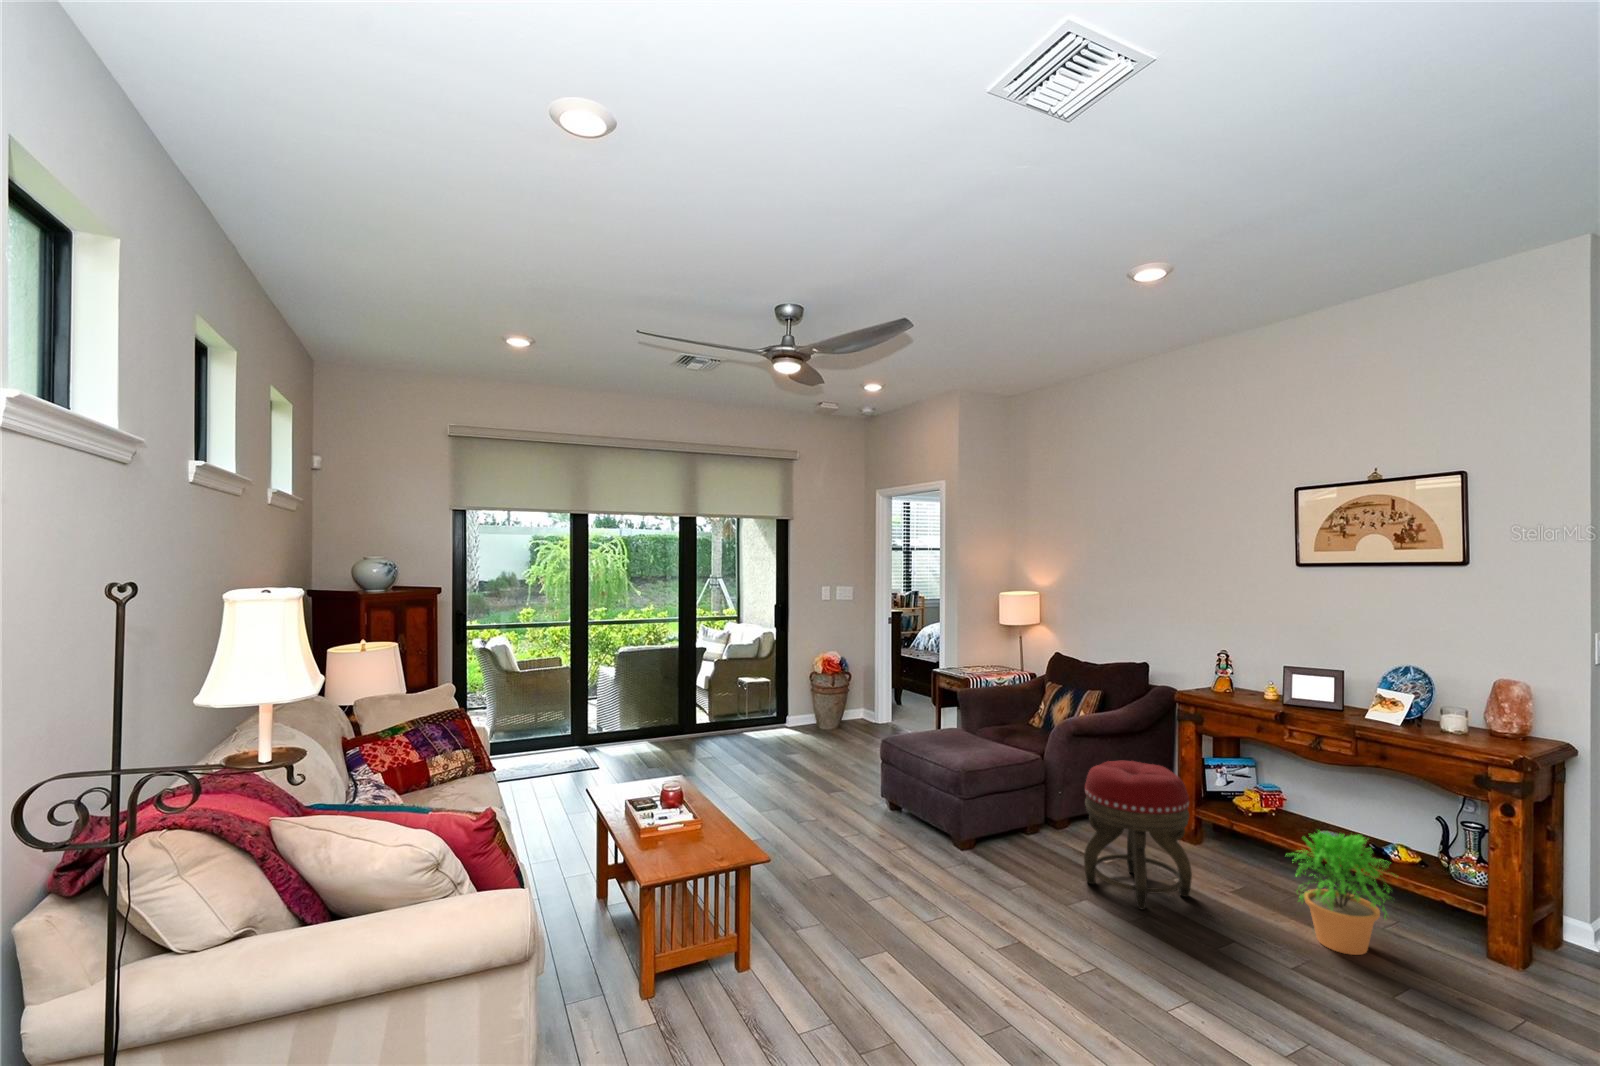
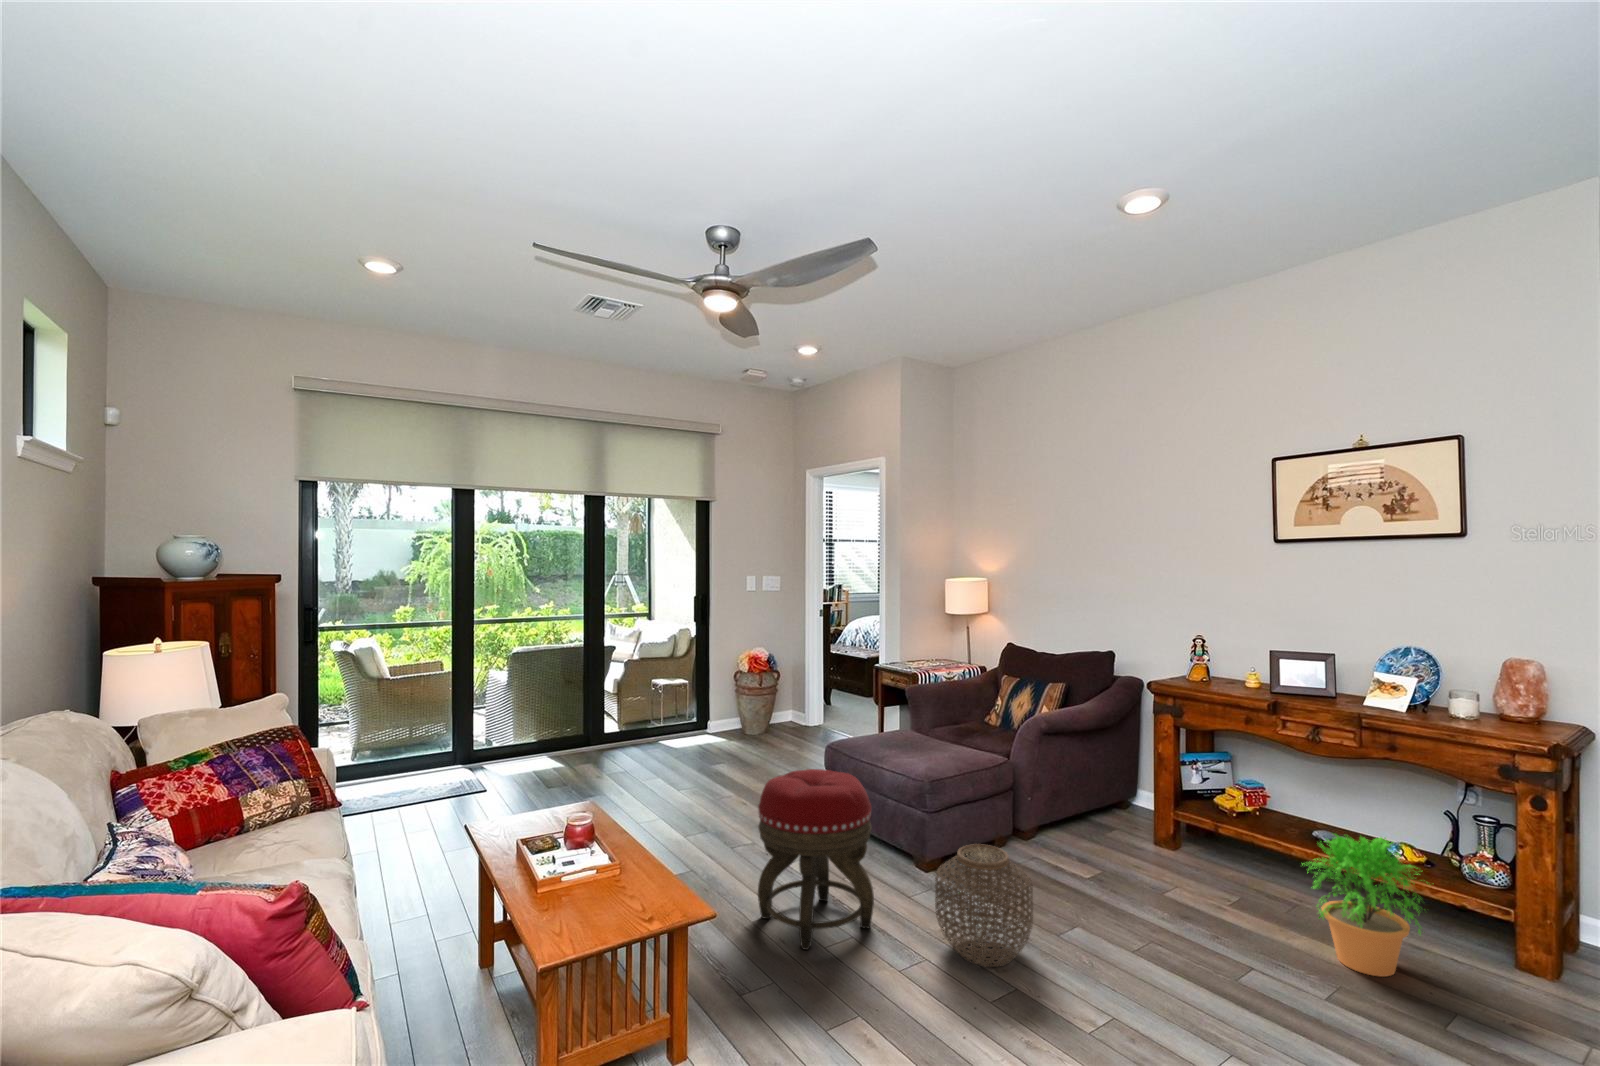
footstool: present [1084,760,1192,910] -> present [758,769,874,950]
woven basket: none [960,824,1042,925] -> present [935,844,1033,967]

